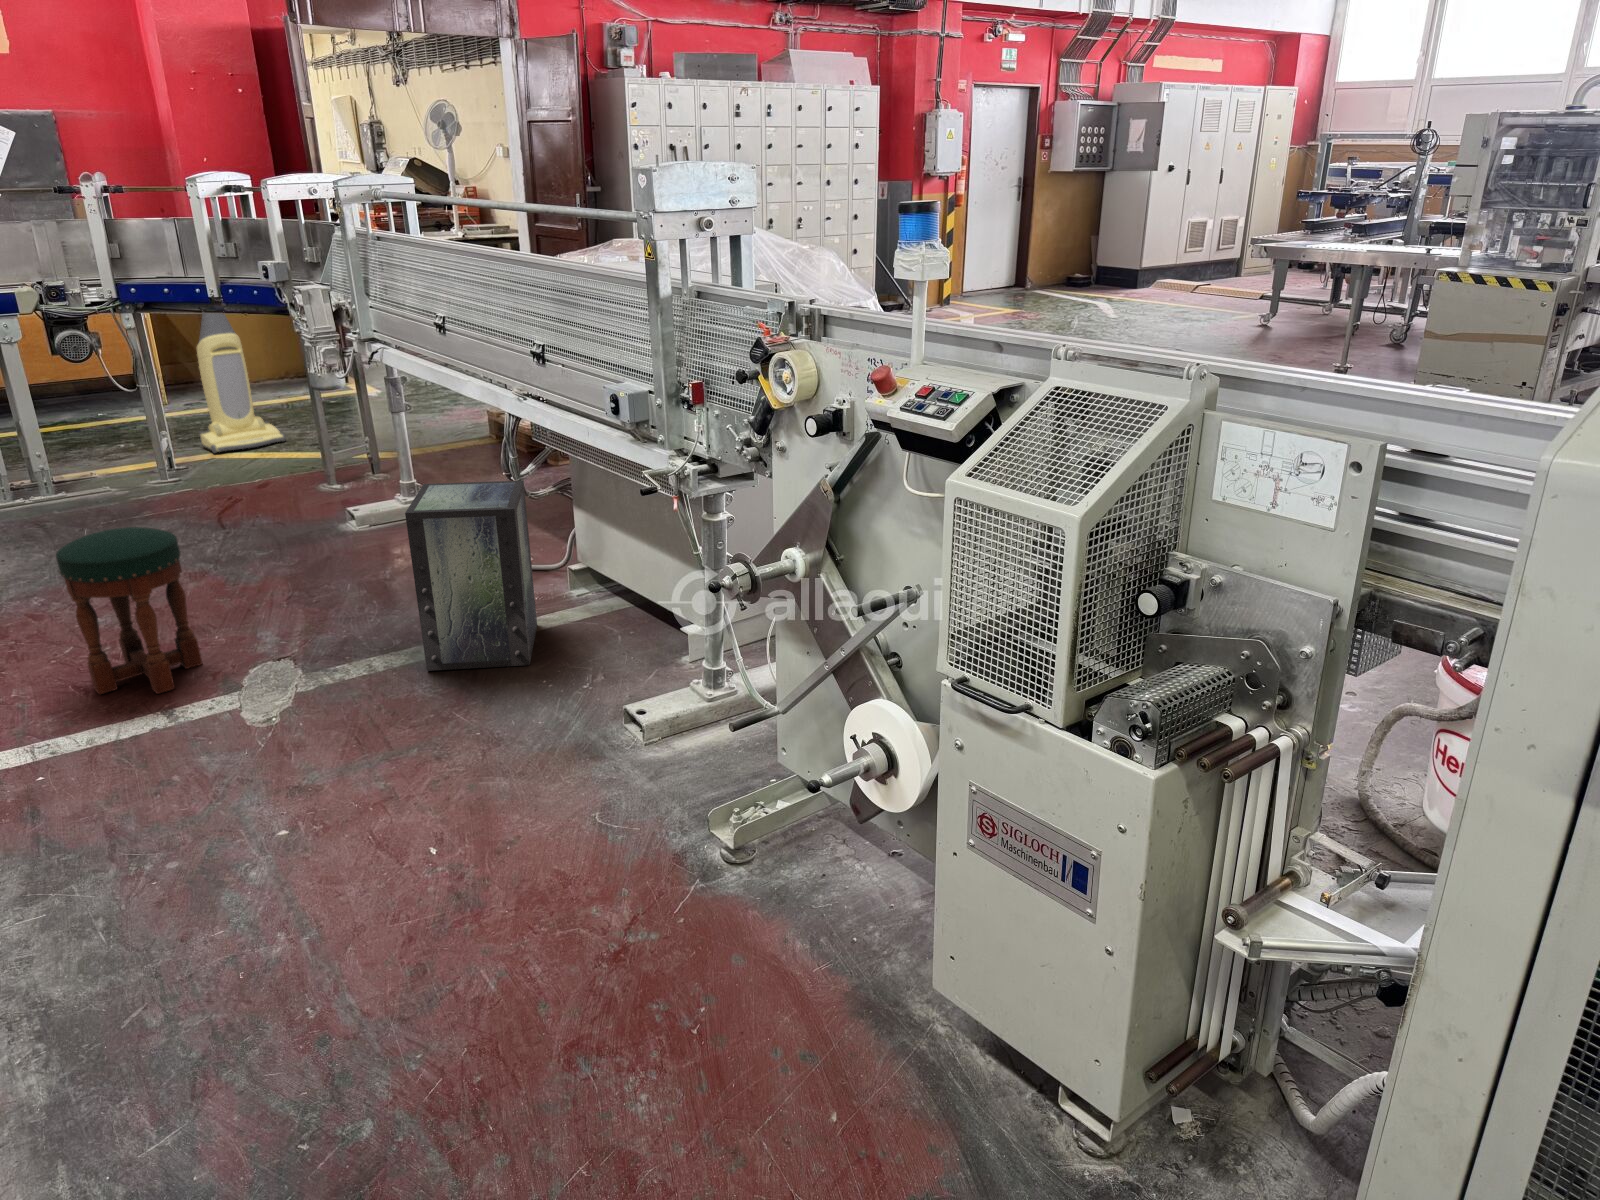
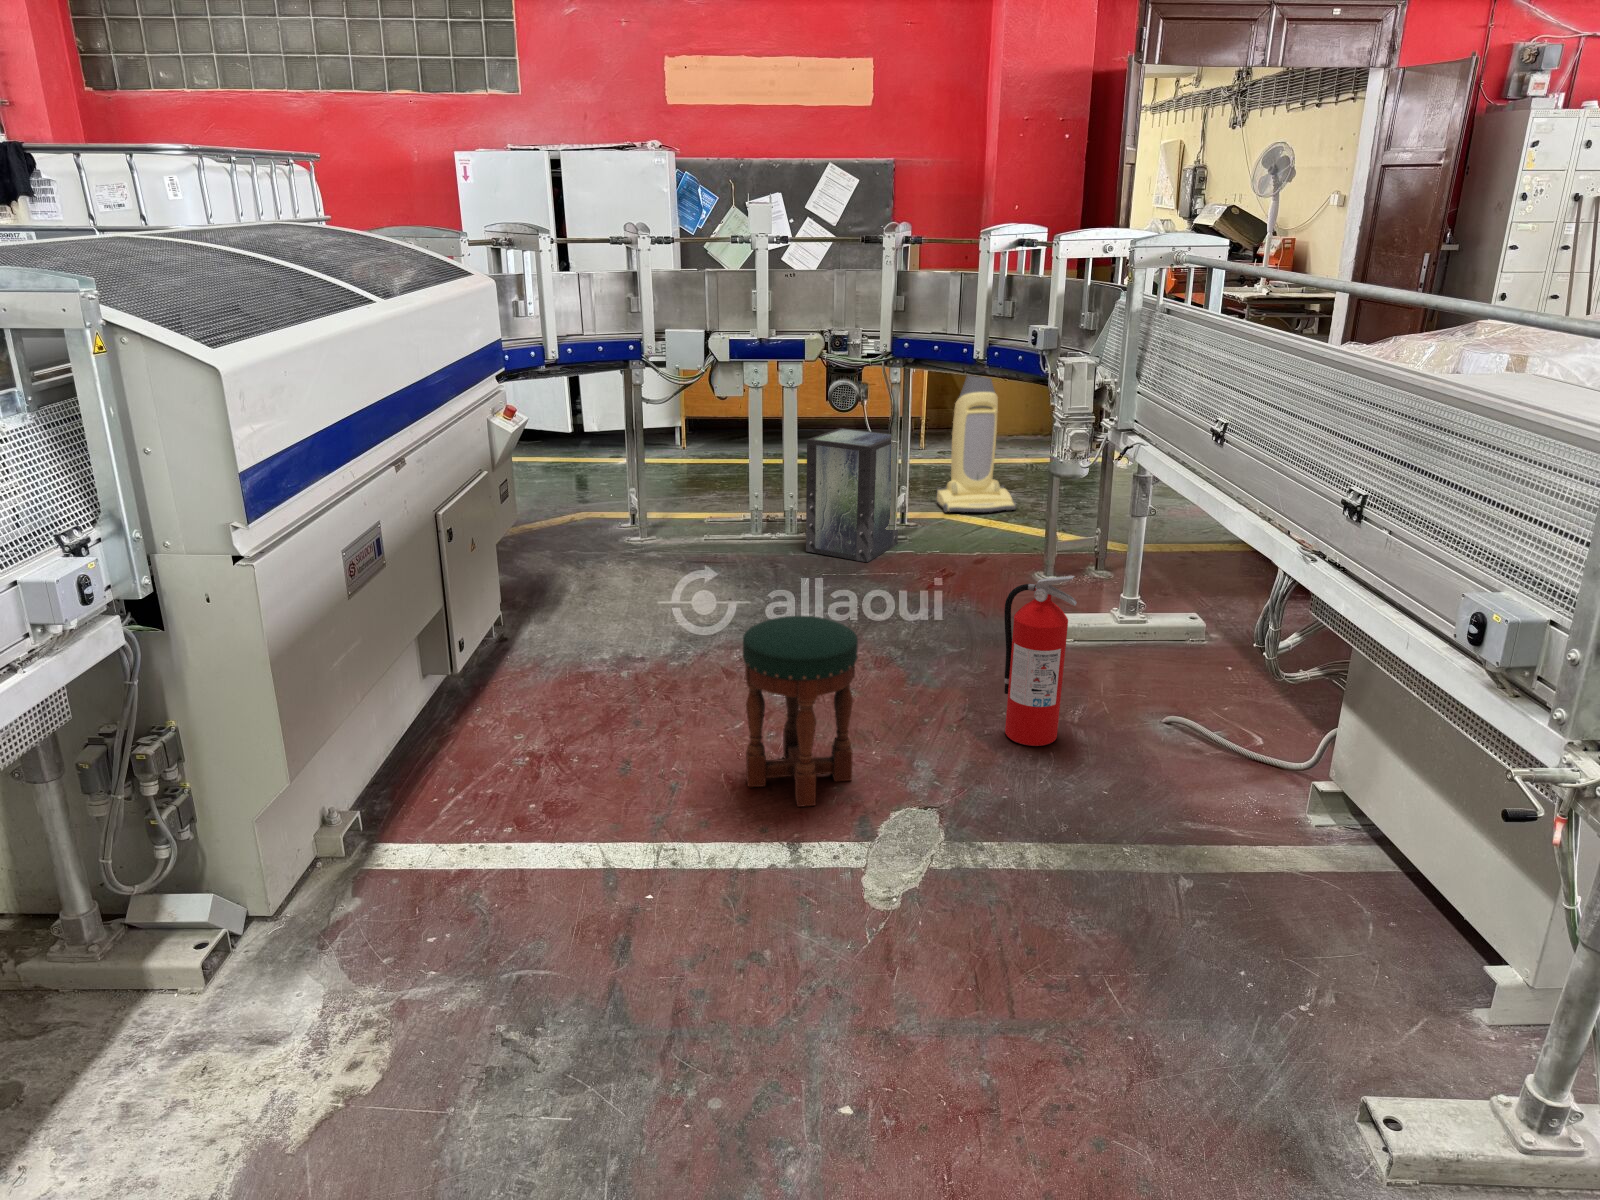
fire extinguisher: none [303,456,376,603] -> present [1004,576,1077,746]
storage box: present [405,481,537,671] -> present [806,428,898,562]

